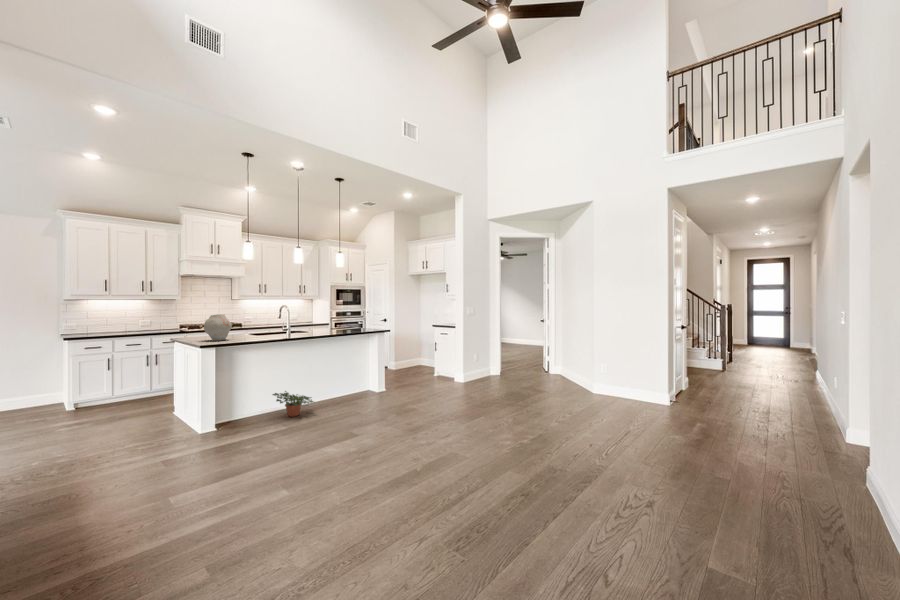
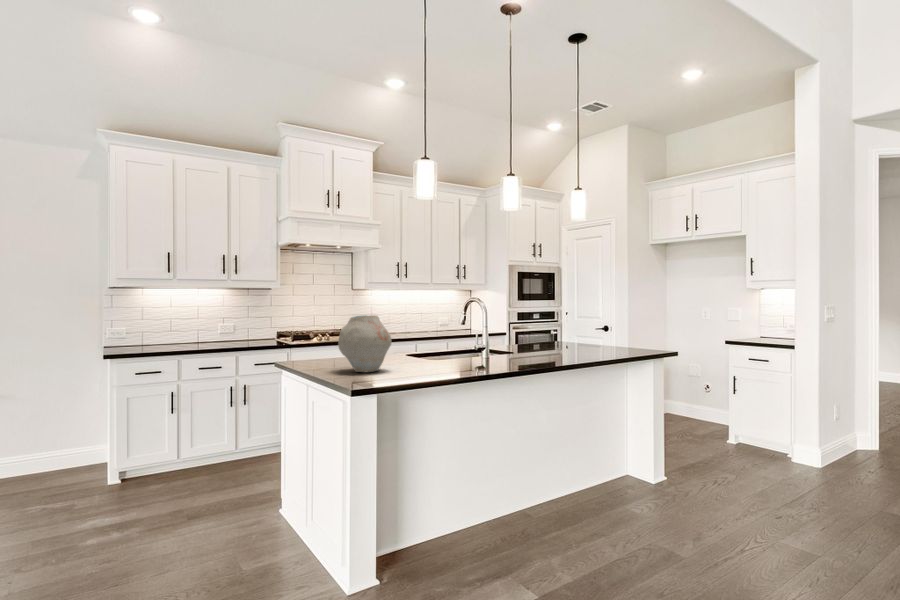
potted plant: present [273,391,313,417] -> none [472,484,569,549]

